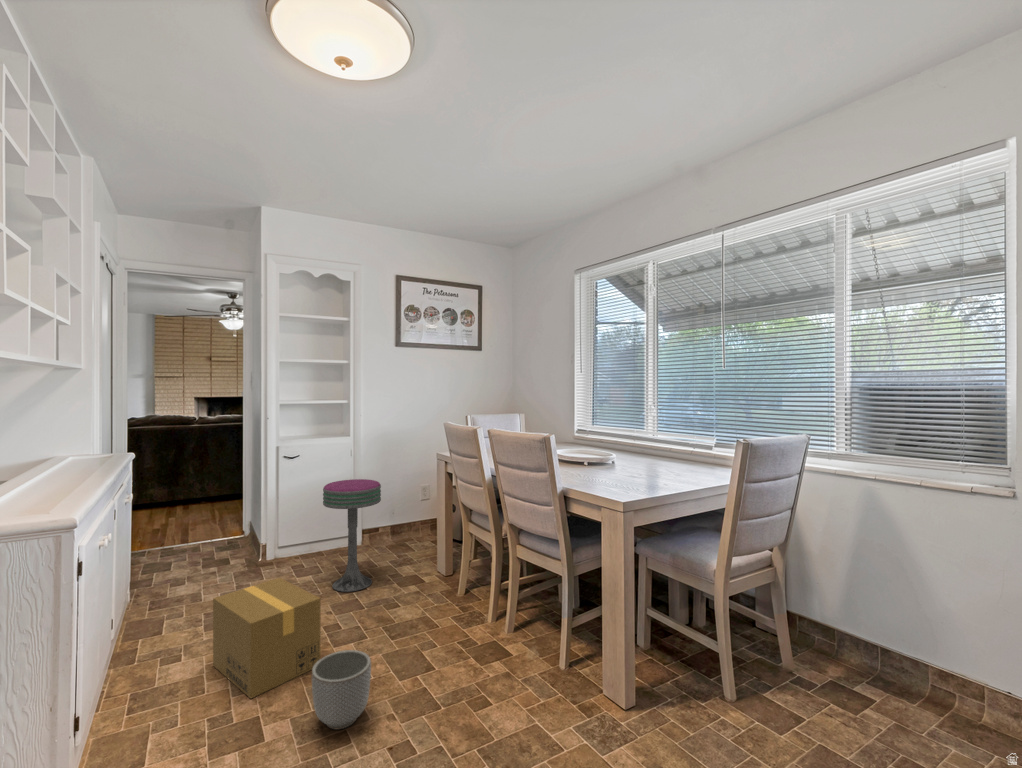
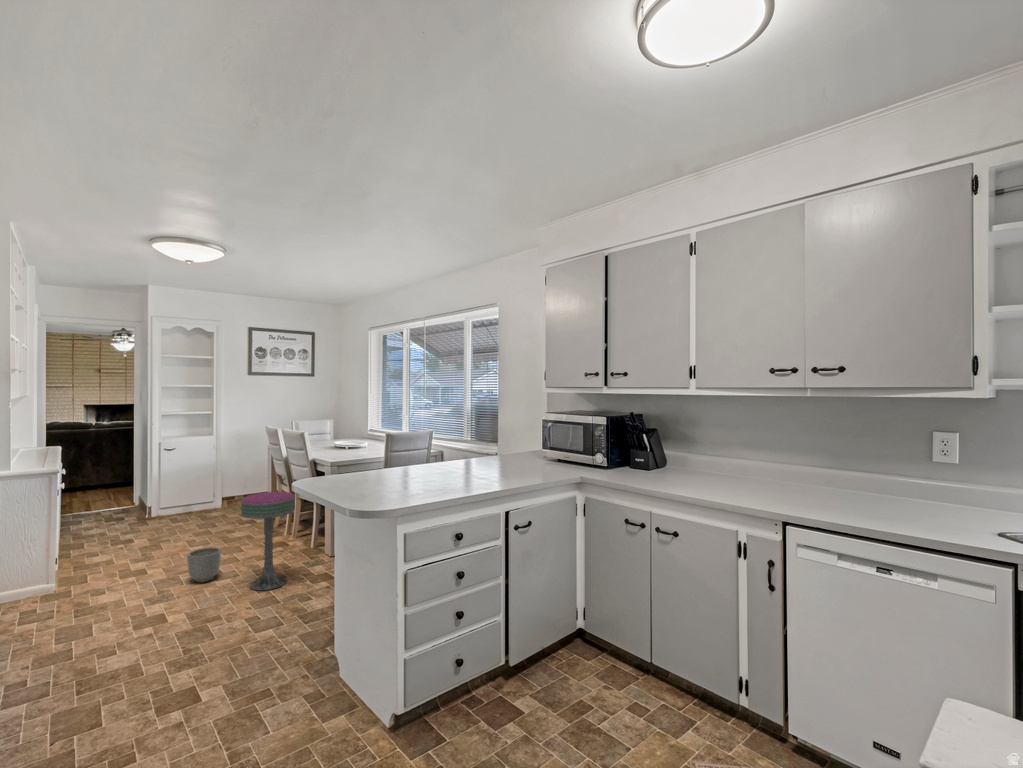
cardboard box: present [213,578,321,699] -> none [147,579,244,675]
planter: present [311,650,371,729] -> present [187,547,221,582]

